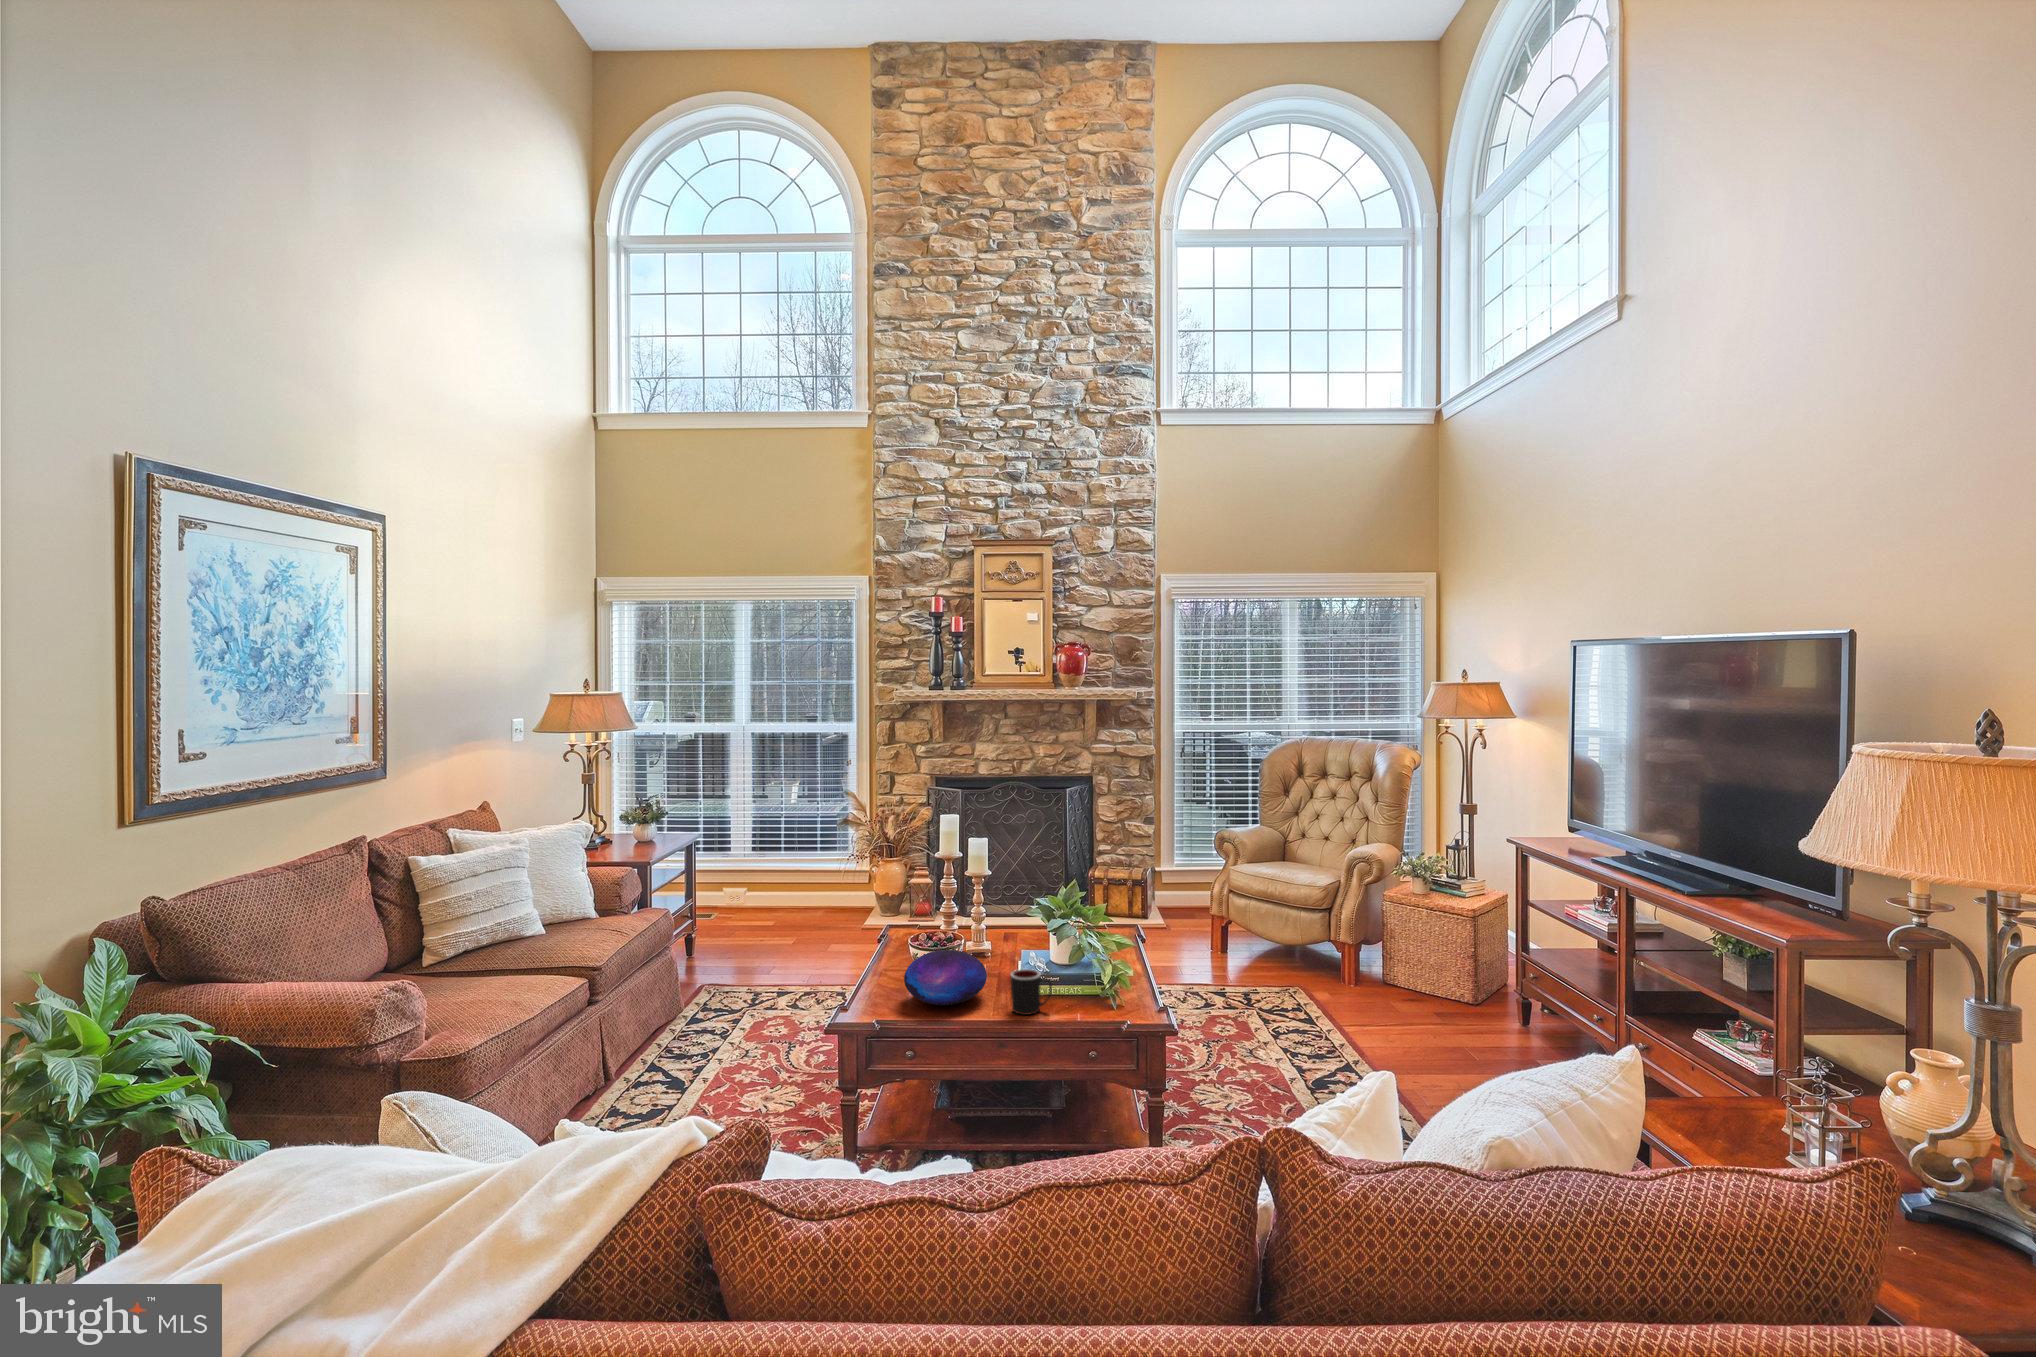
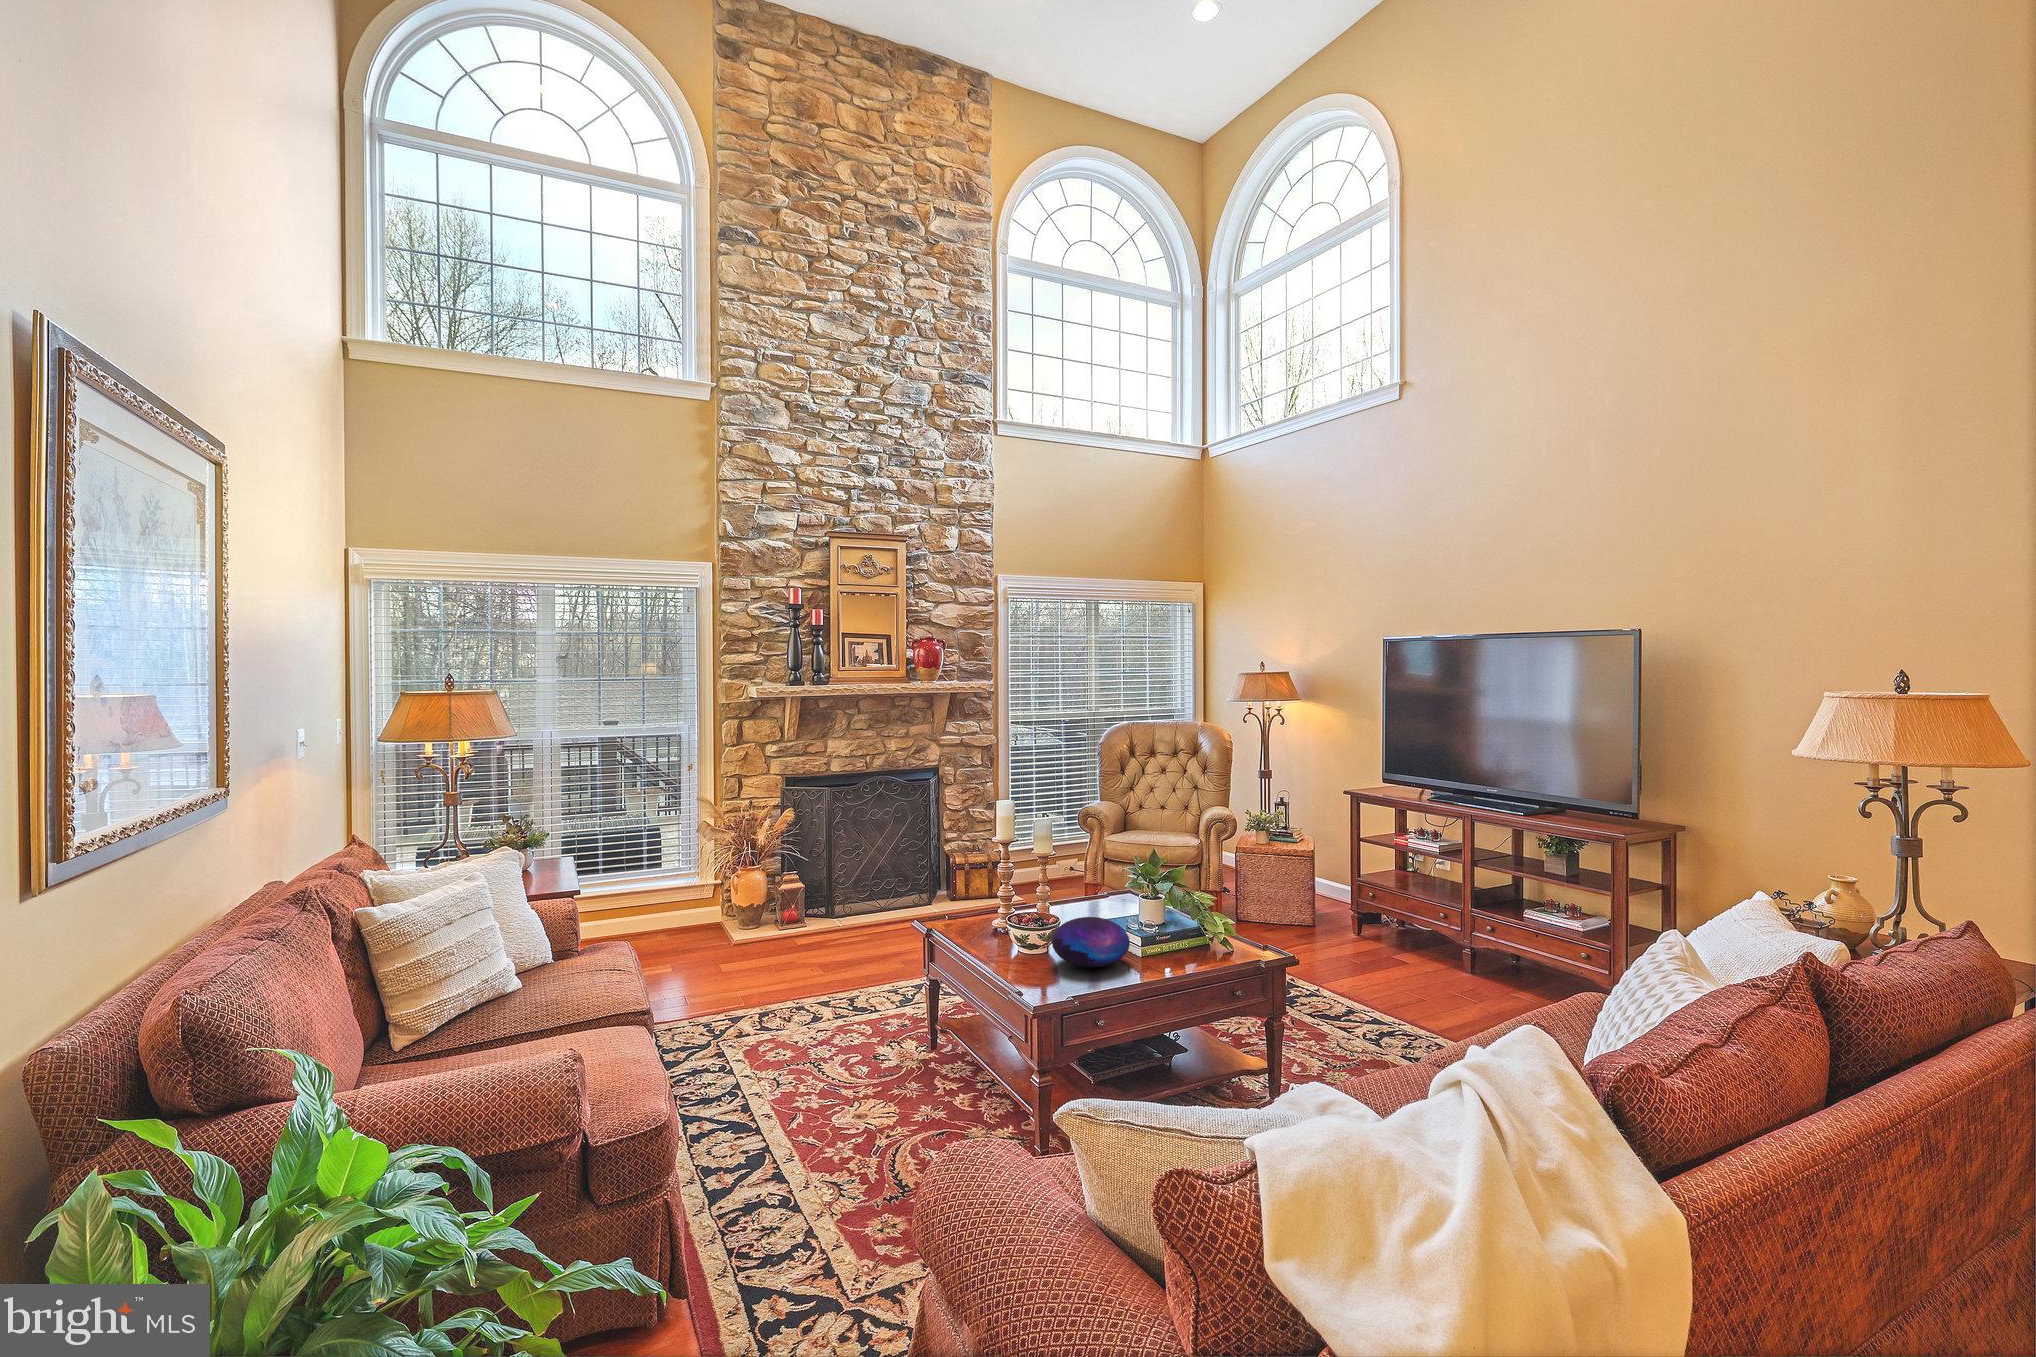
mug: present [1011,969,1052,1015] -> none [1158,923,1195,963]

